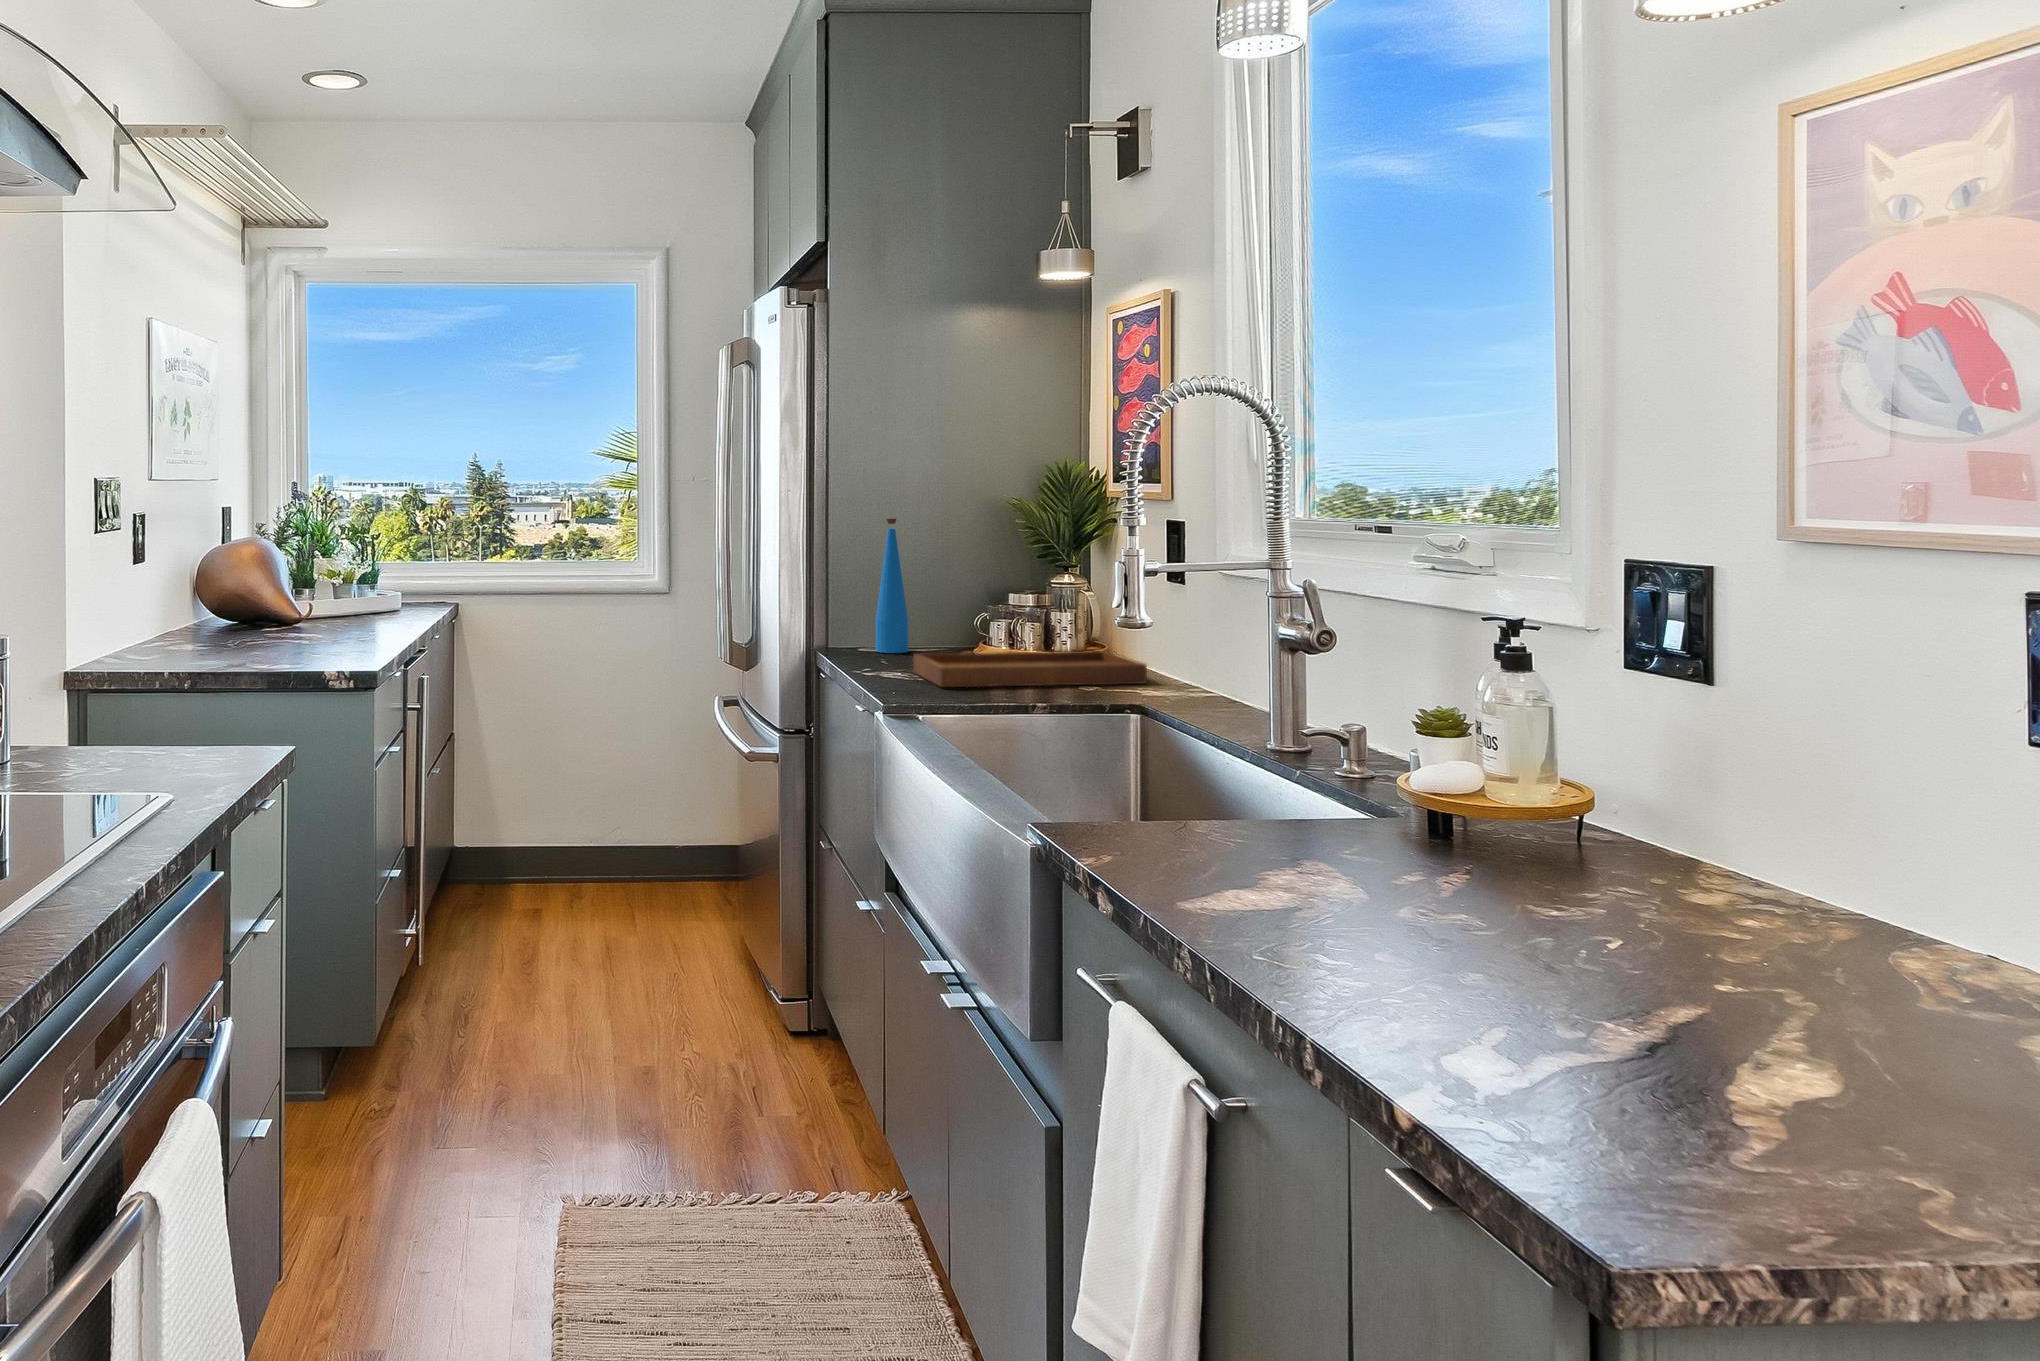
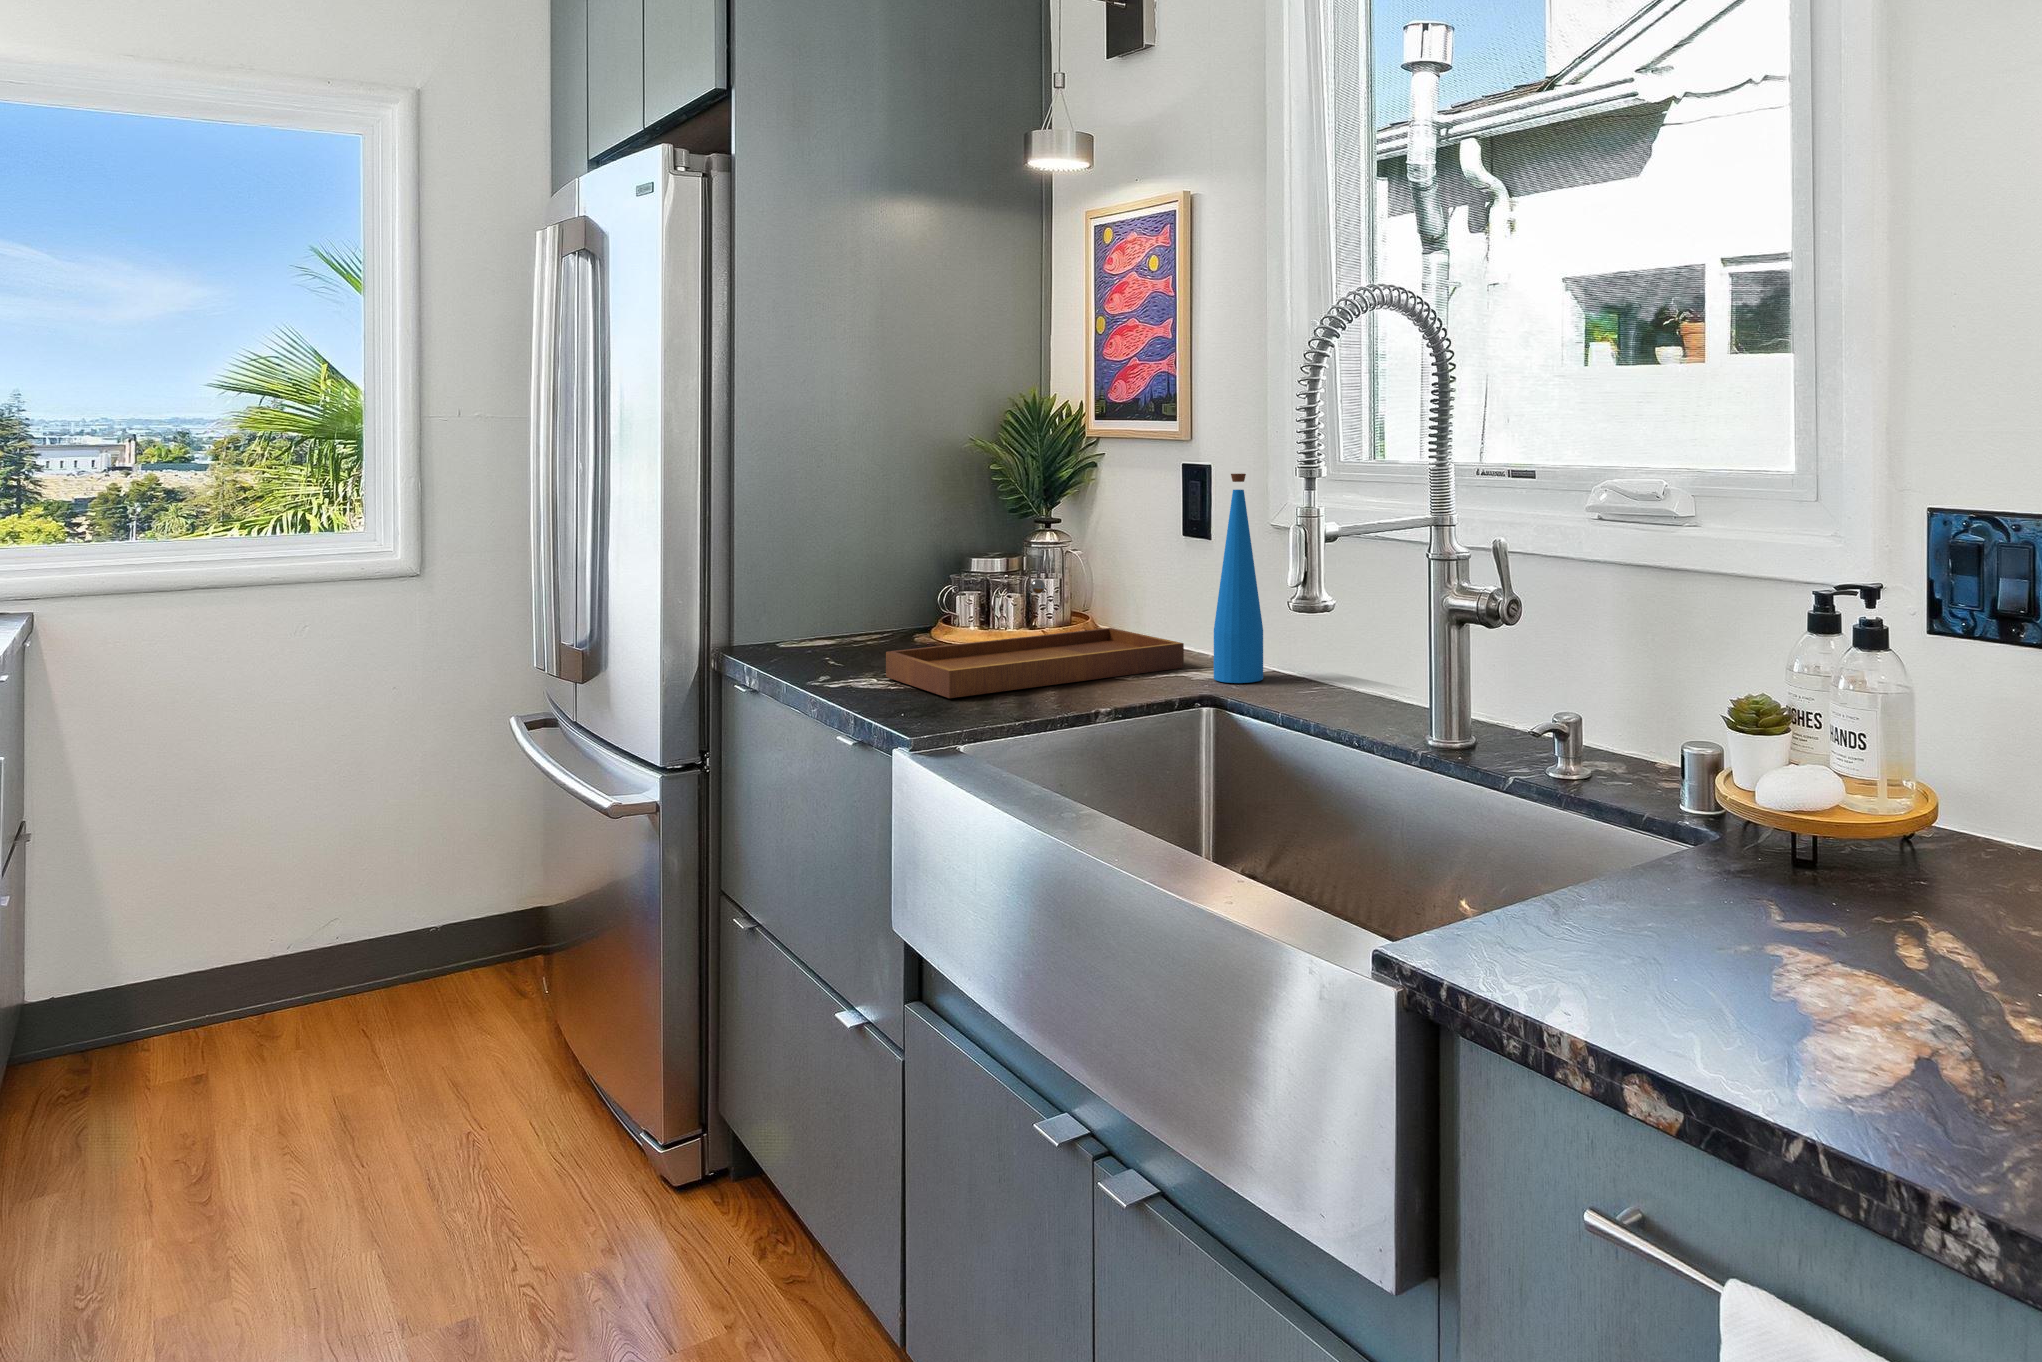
bottle: present [876,518,908,653] -> present [1214,474,1263,683]

